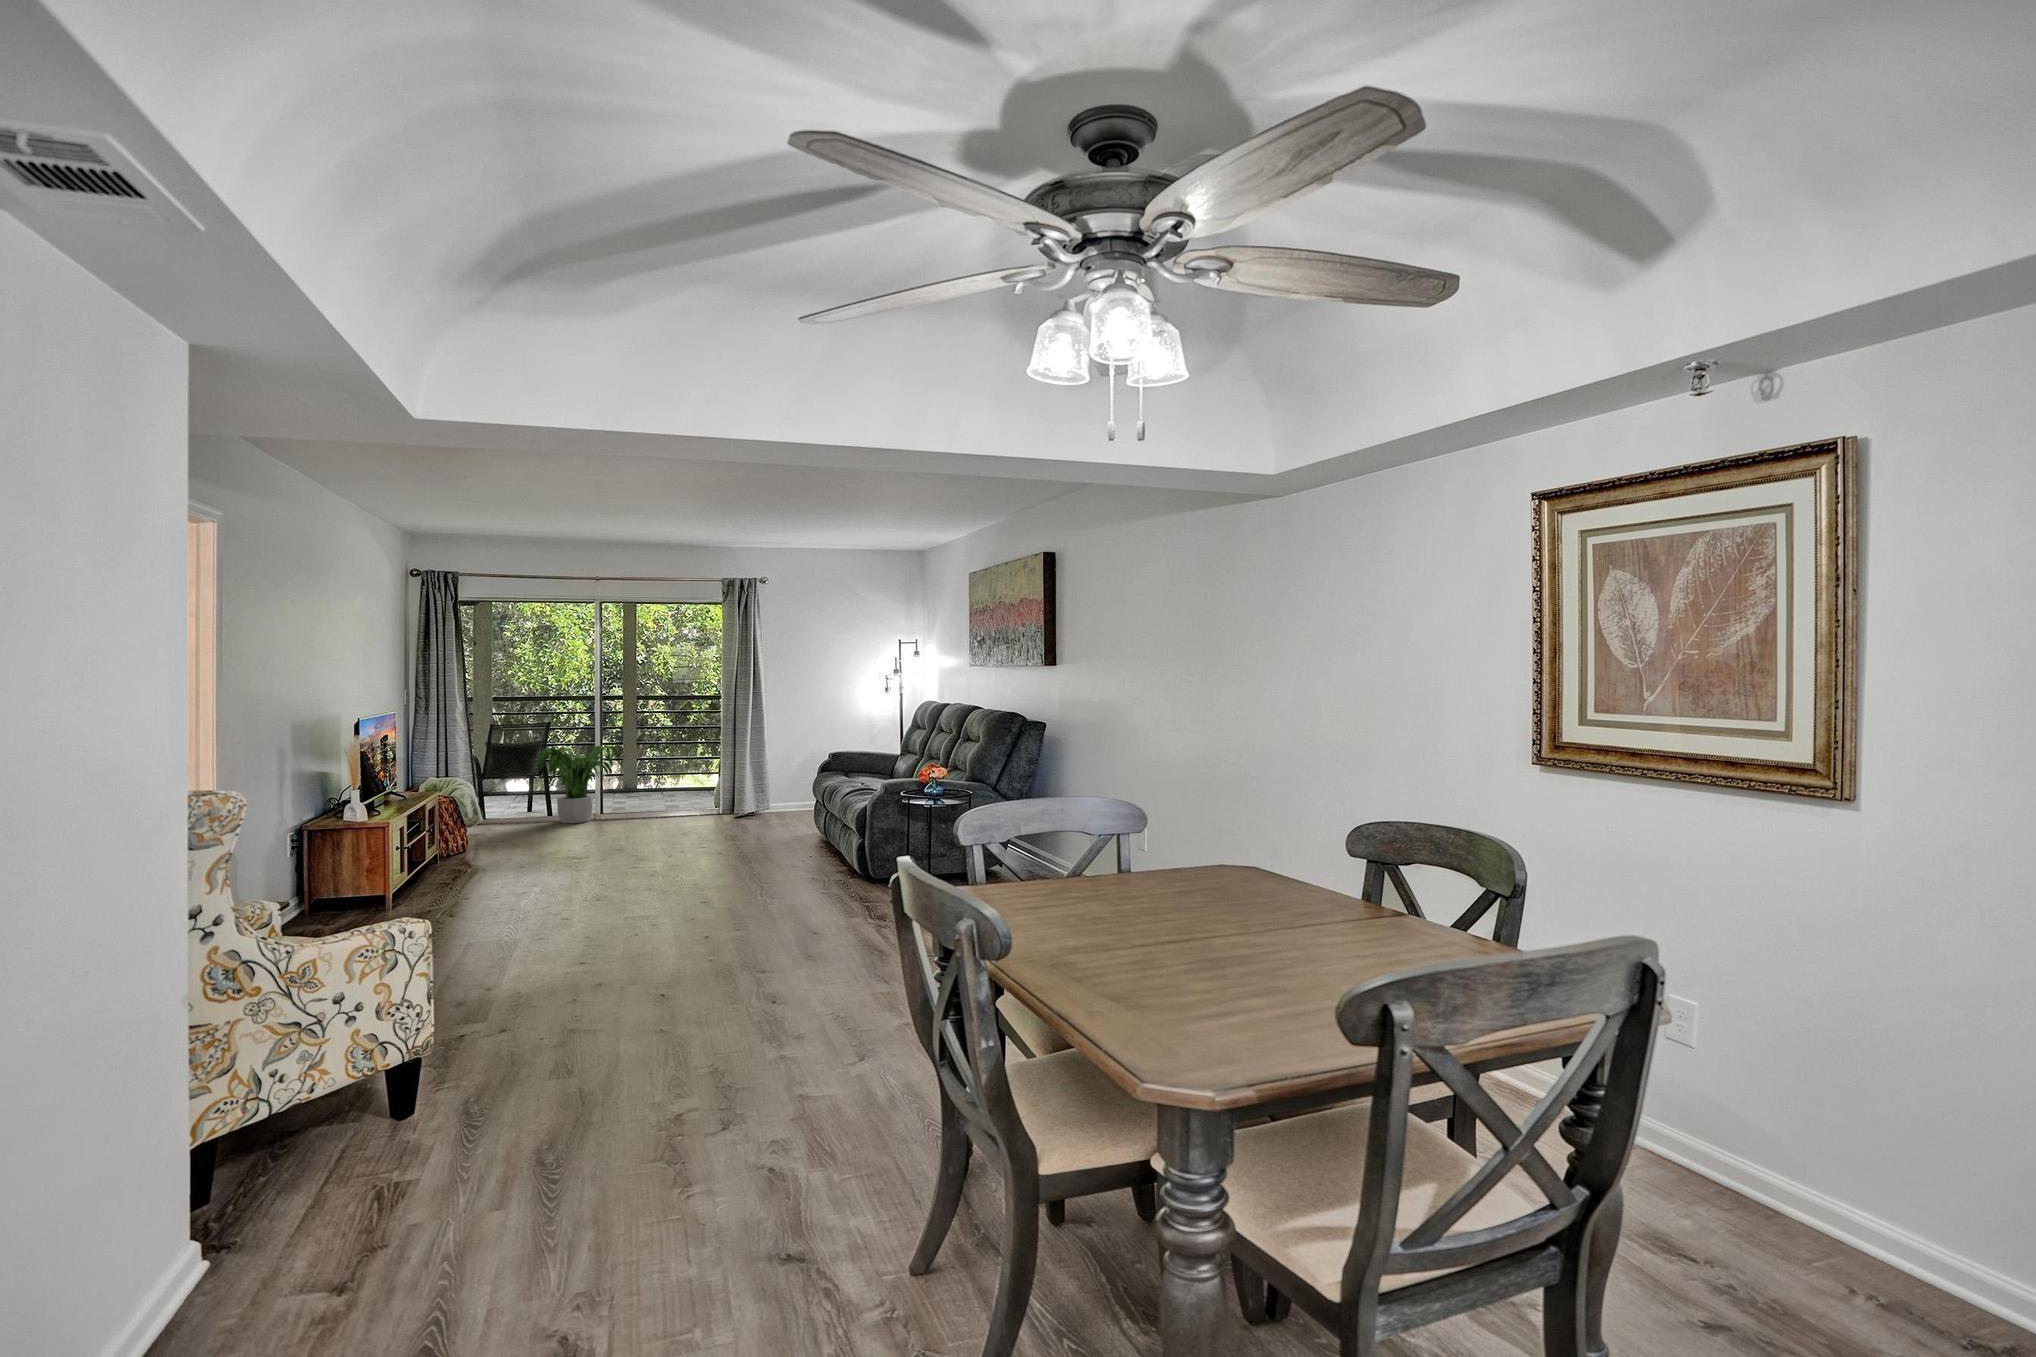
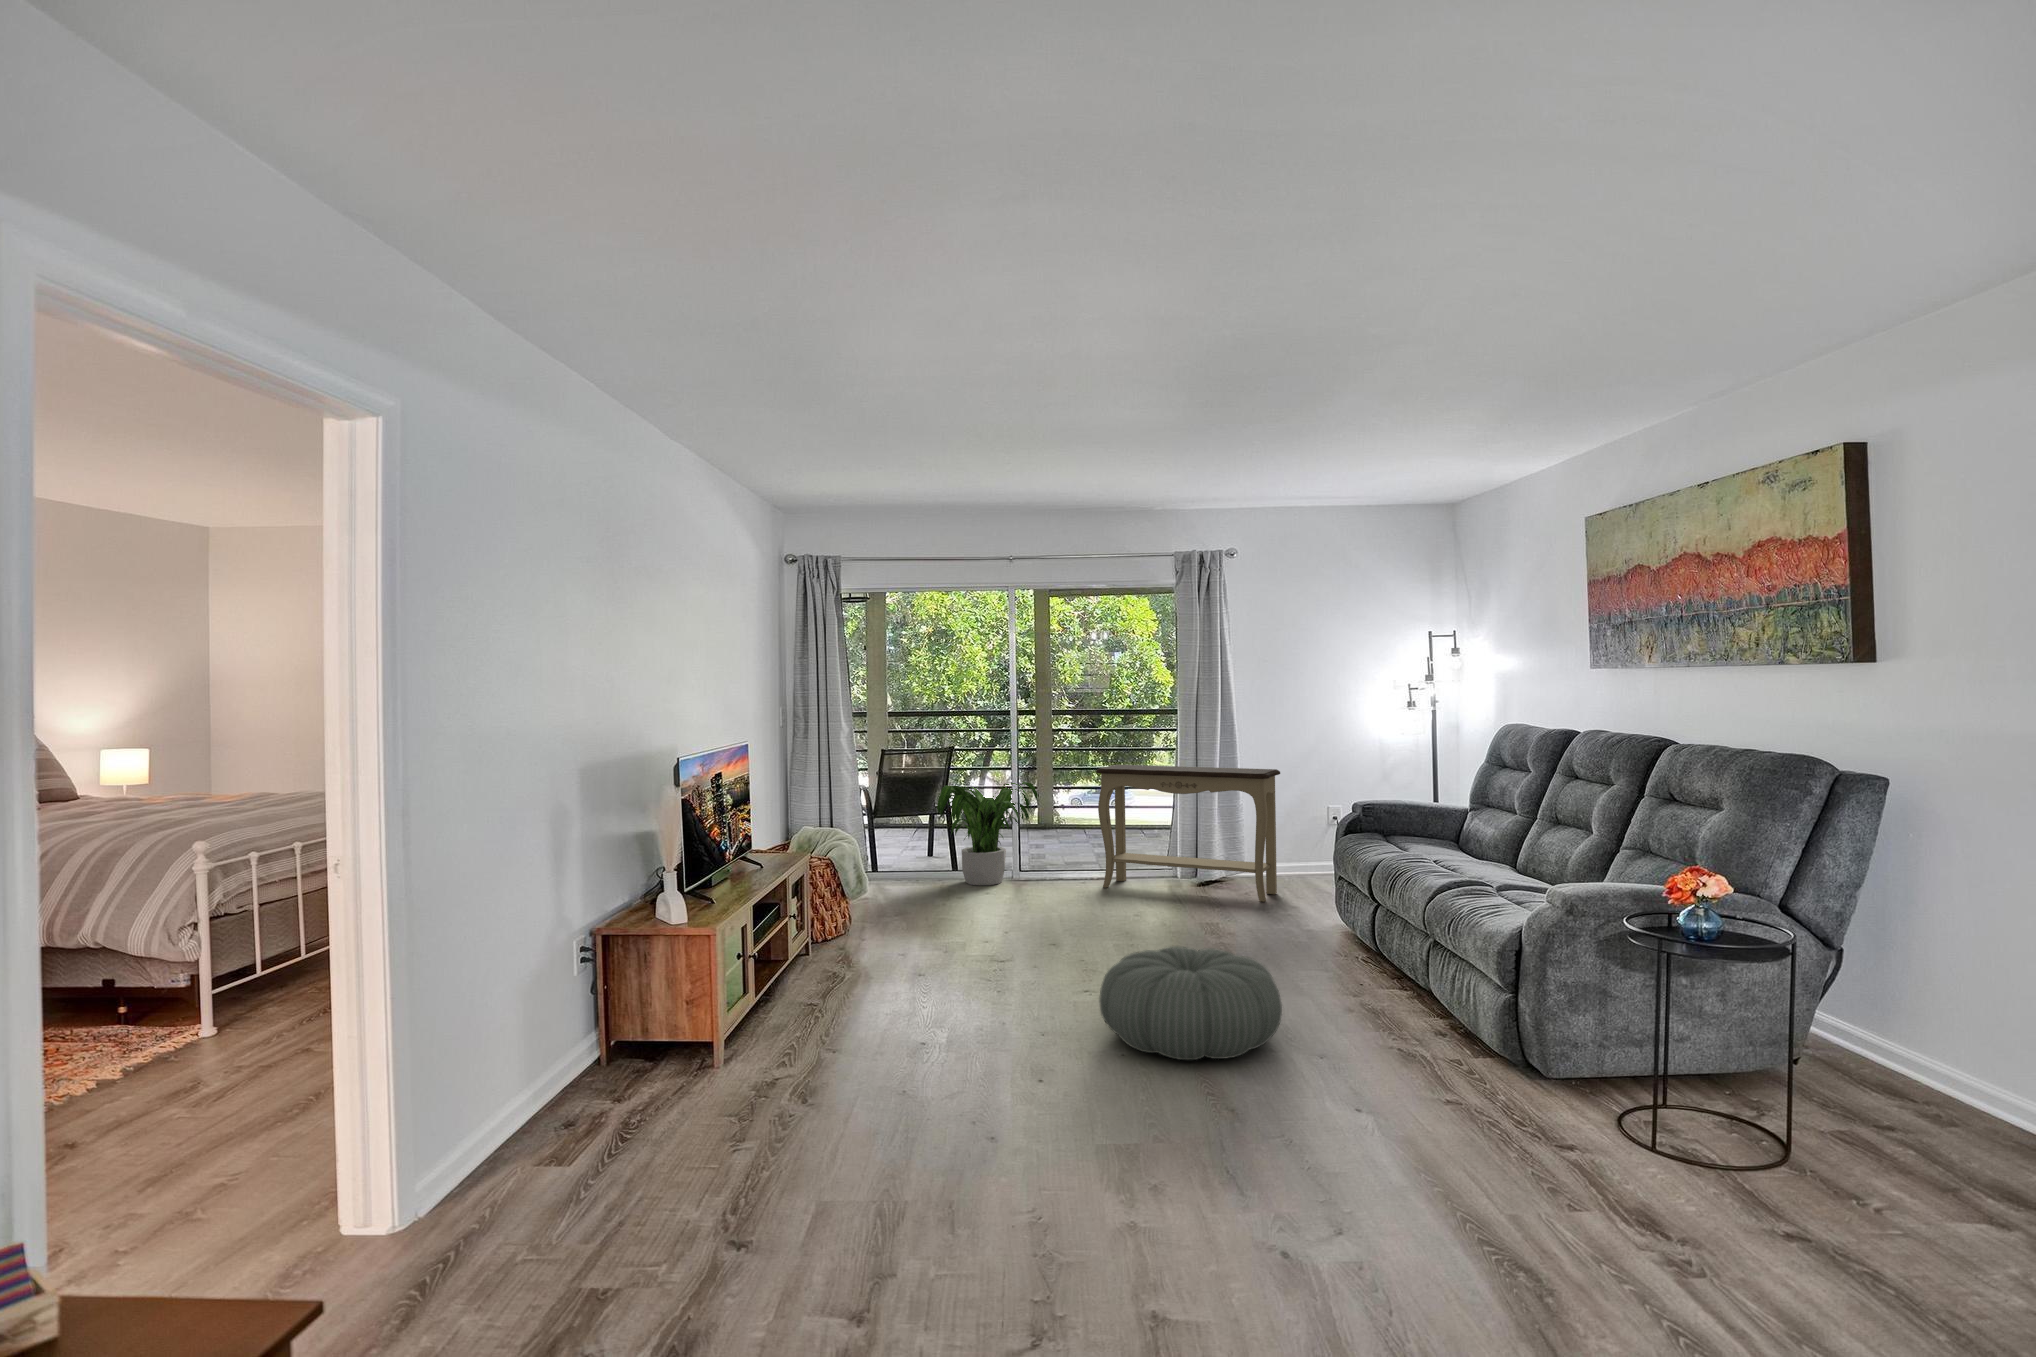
console table: none [663,732,795,823] -> present [1096,765,1280,902]
pouf: none [641,831,749,888] -> present [1099,946,1282,1060]

